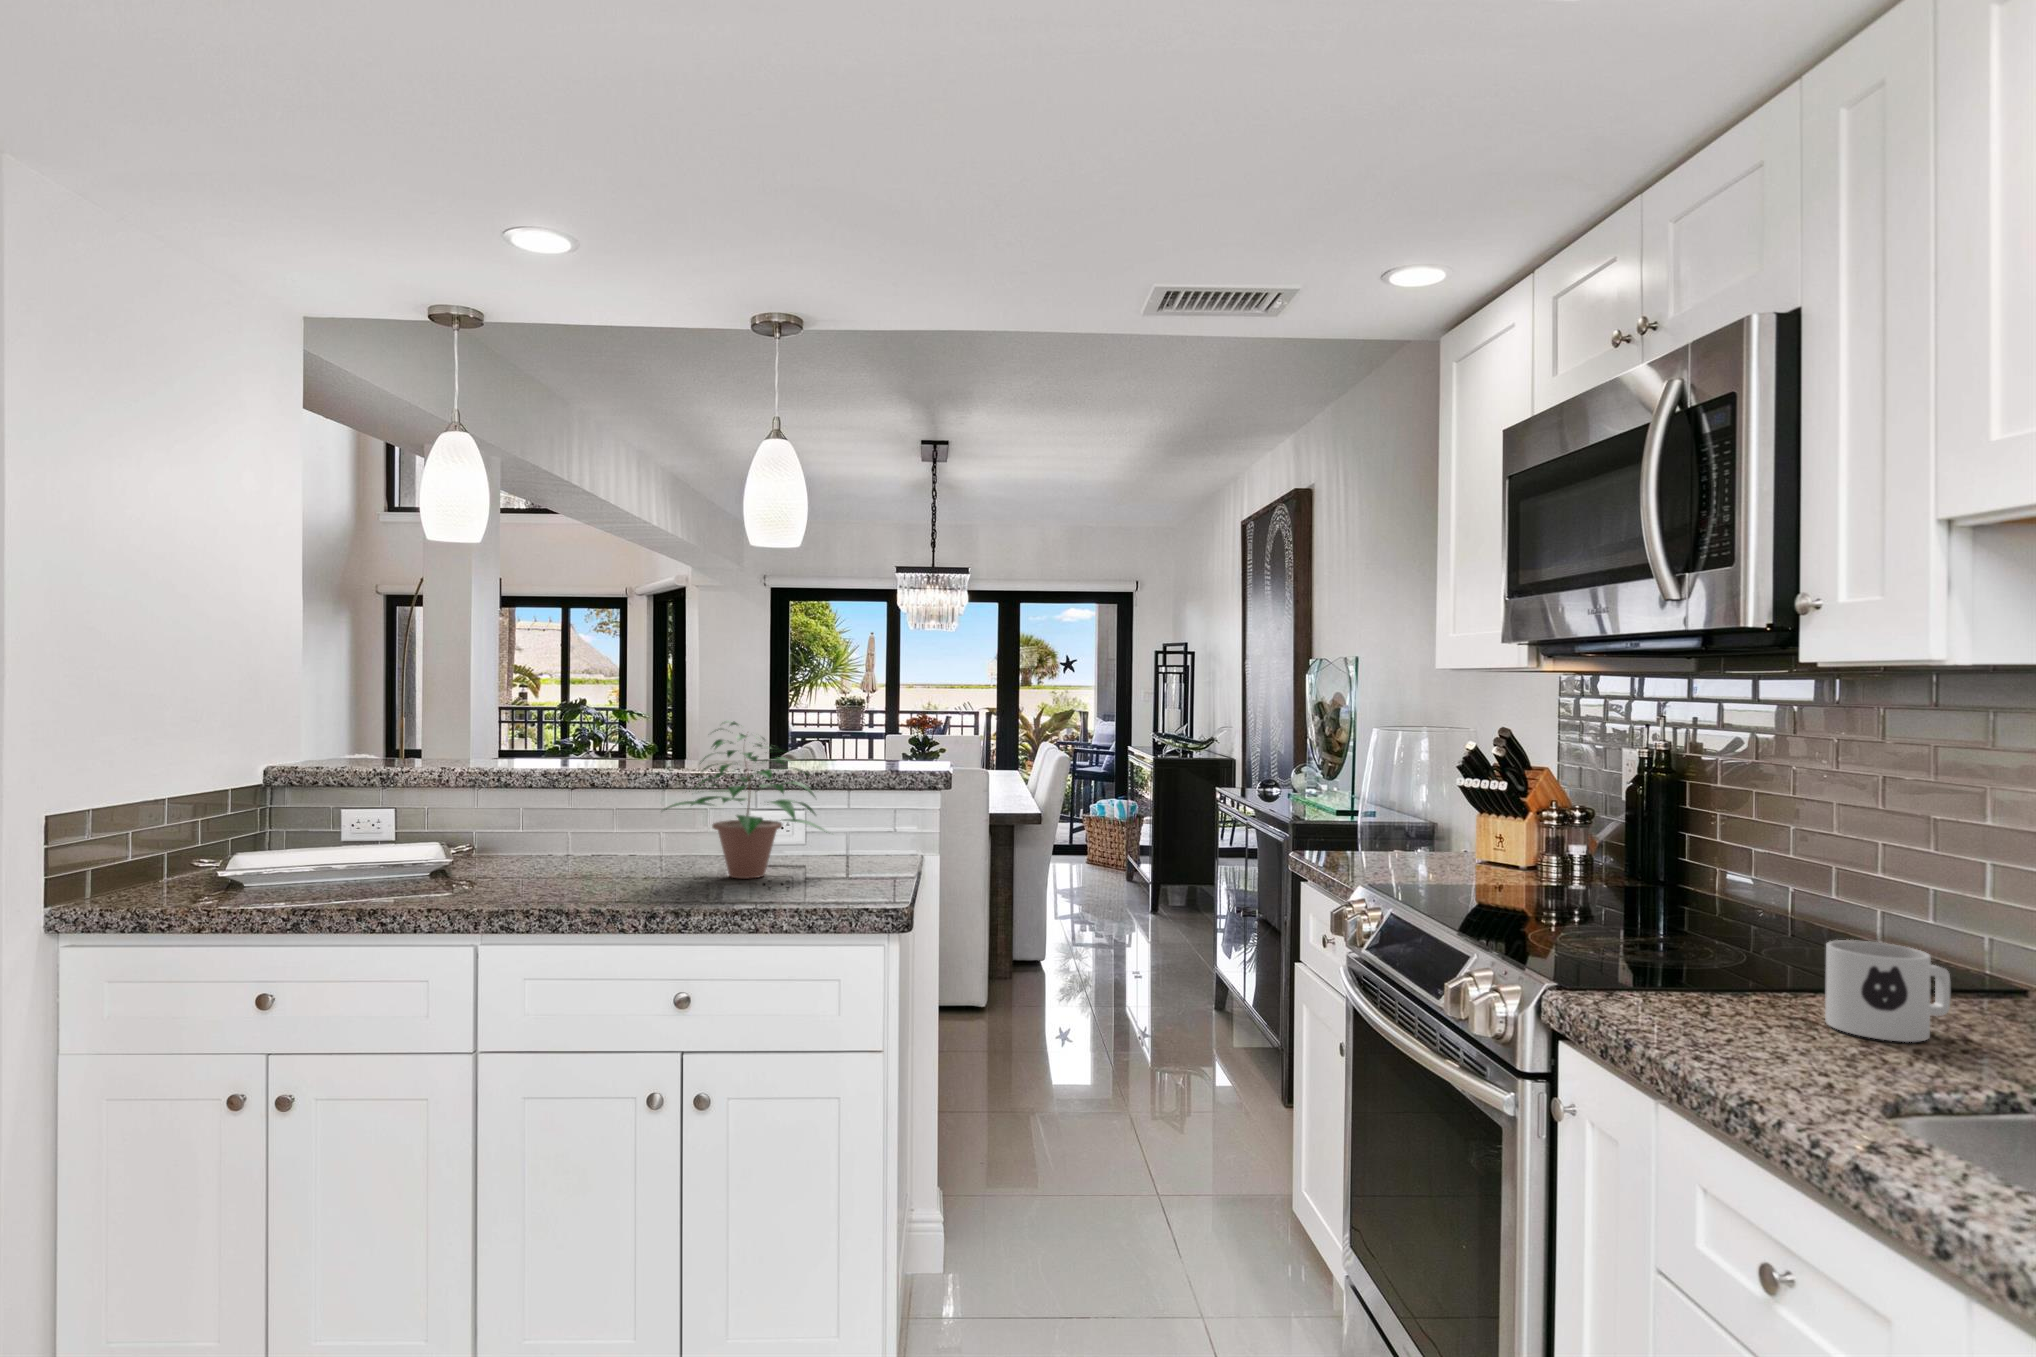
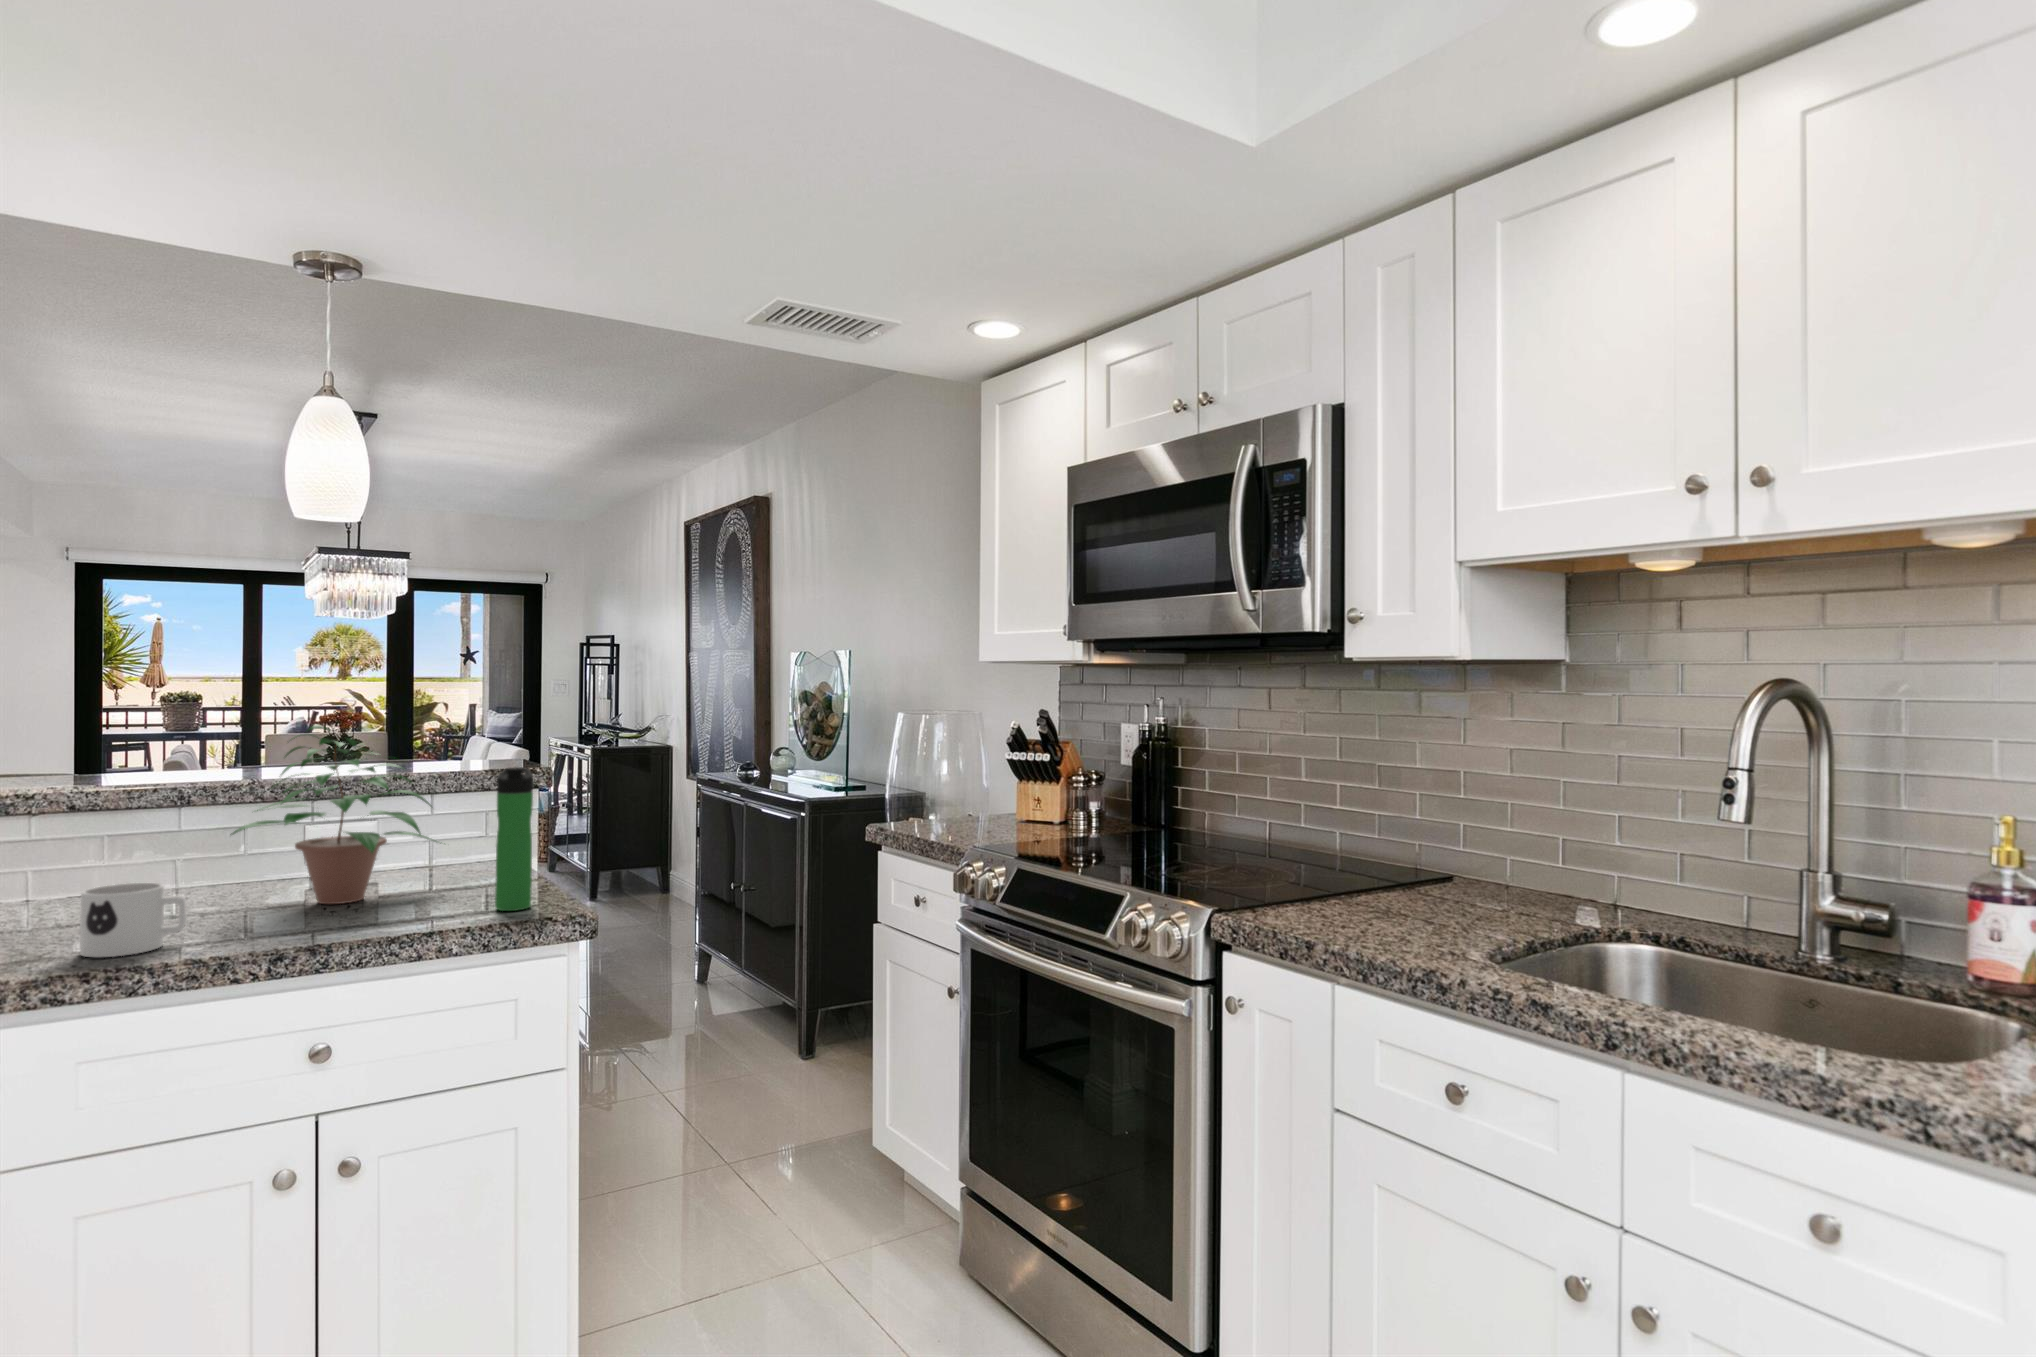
bottle: none [838,765,873,900] -> present [495,767,533,911]
mug: present [1825,940,1950,1042] -> present [80,883,186,957]

